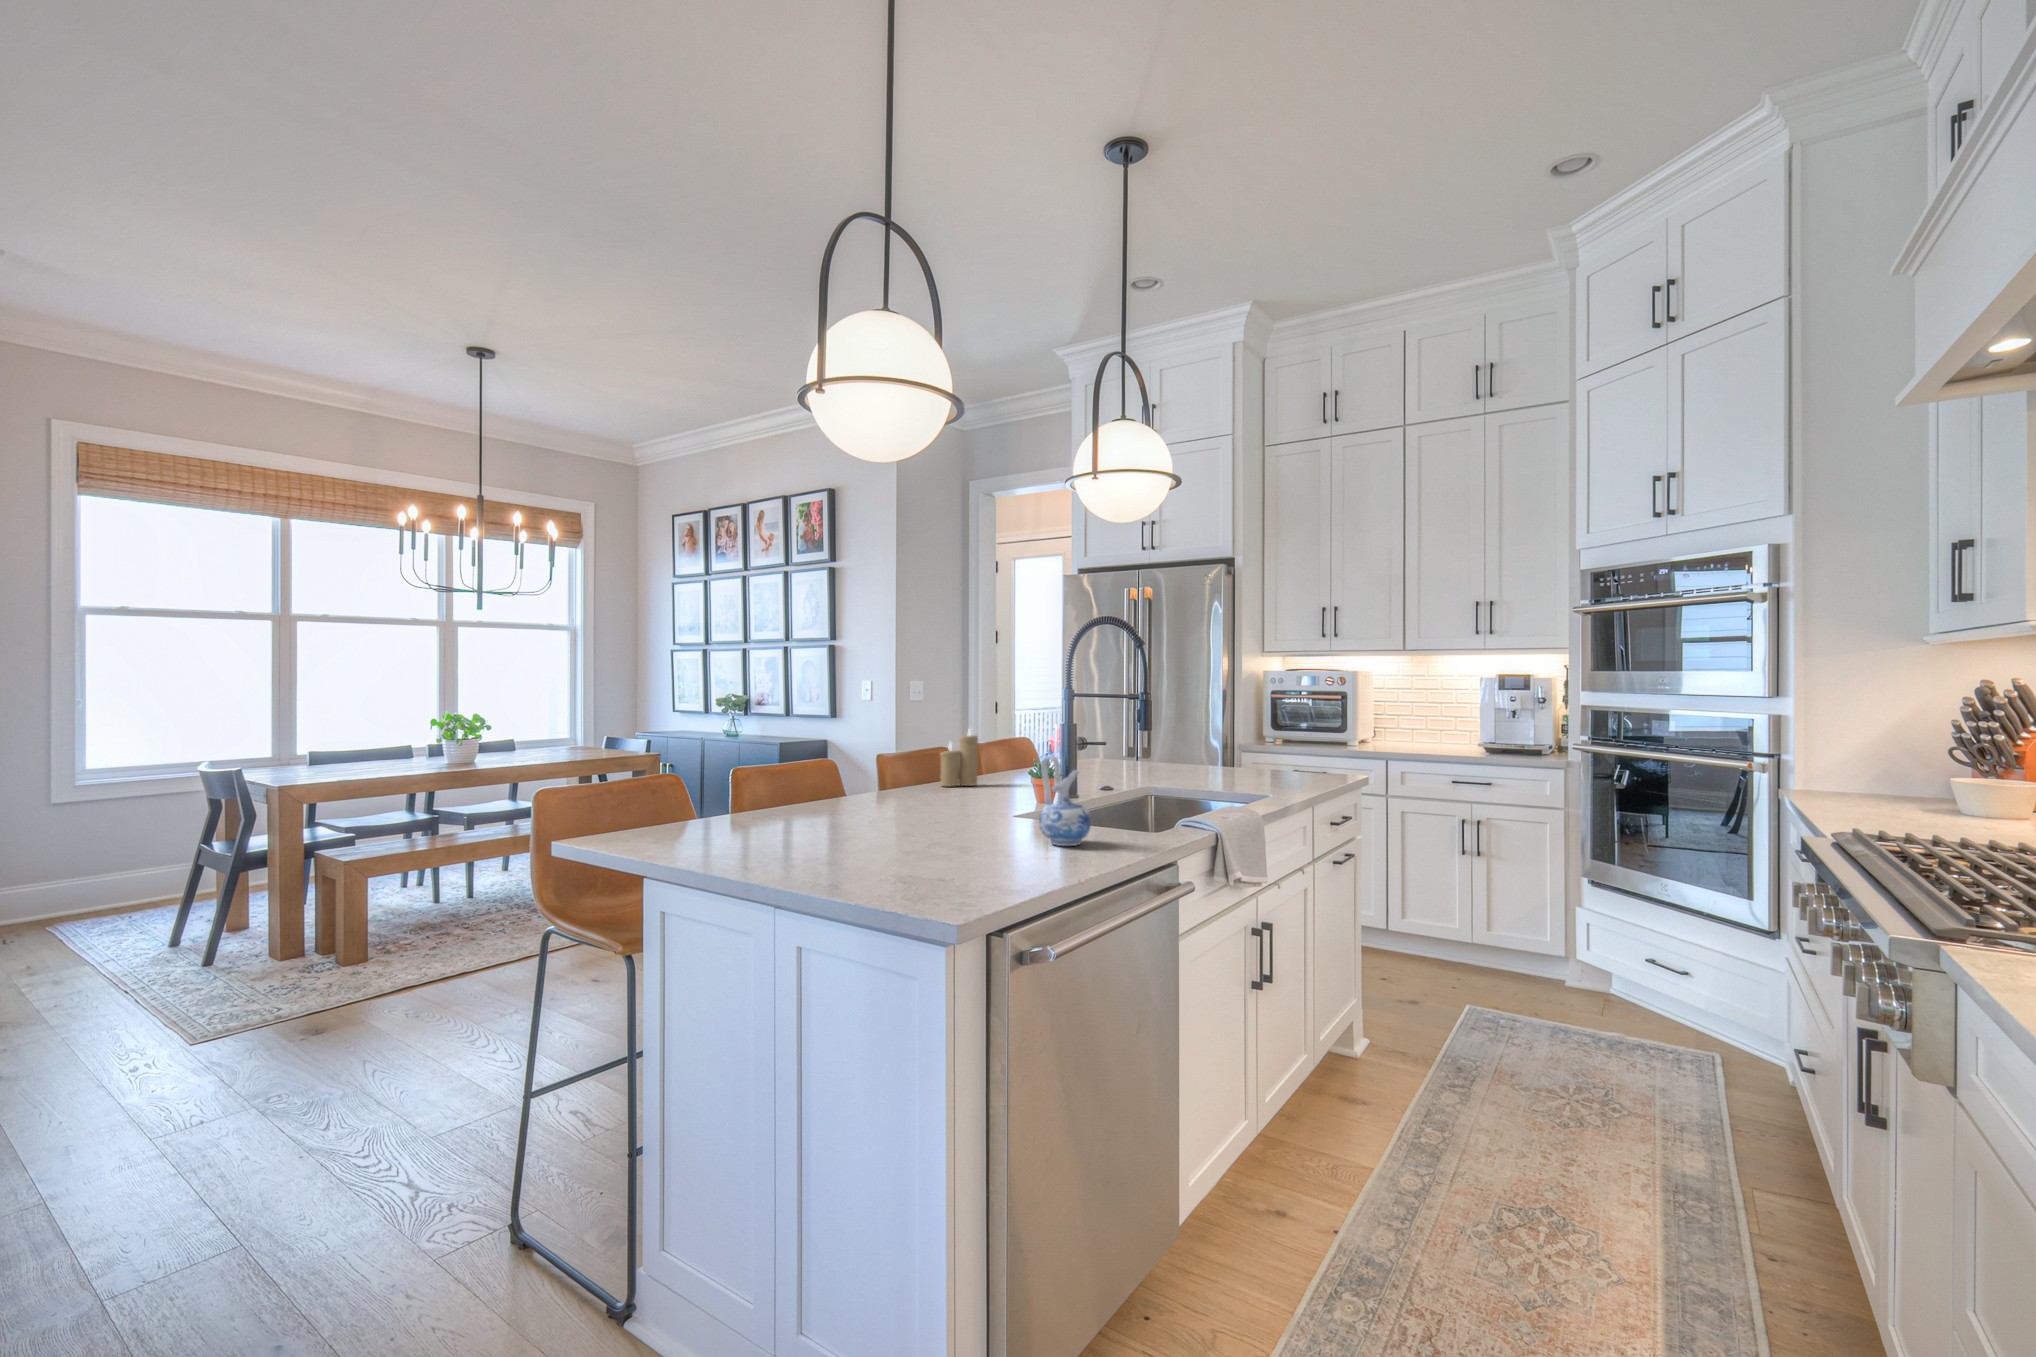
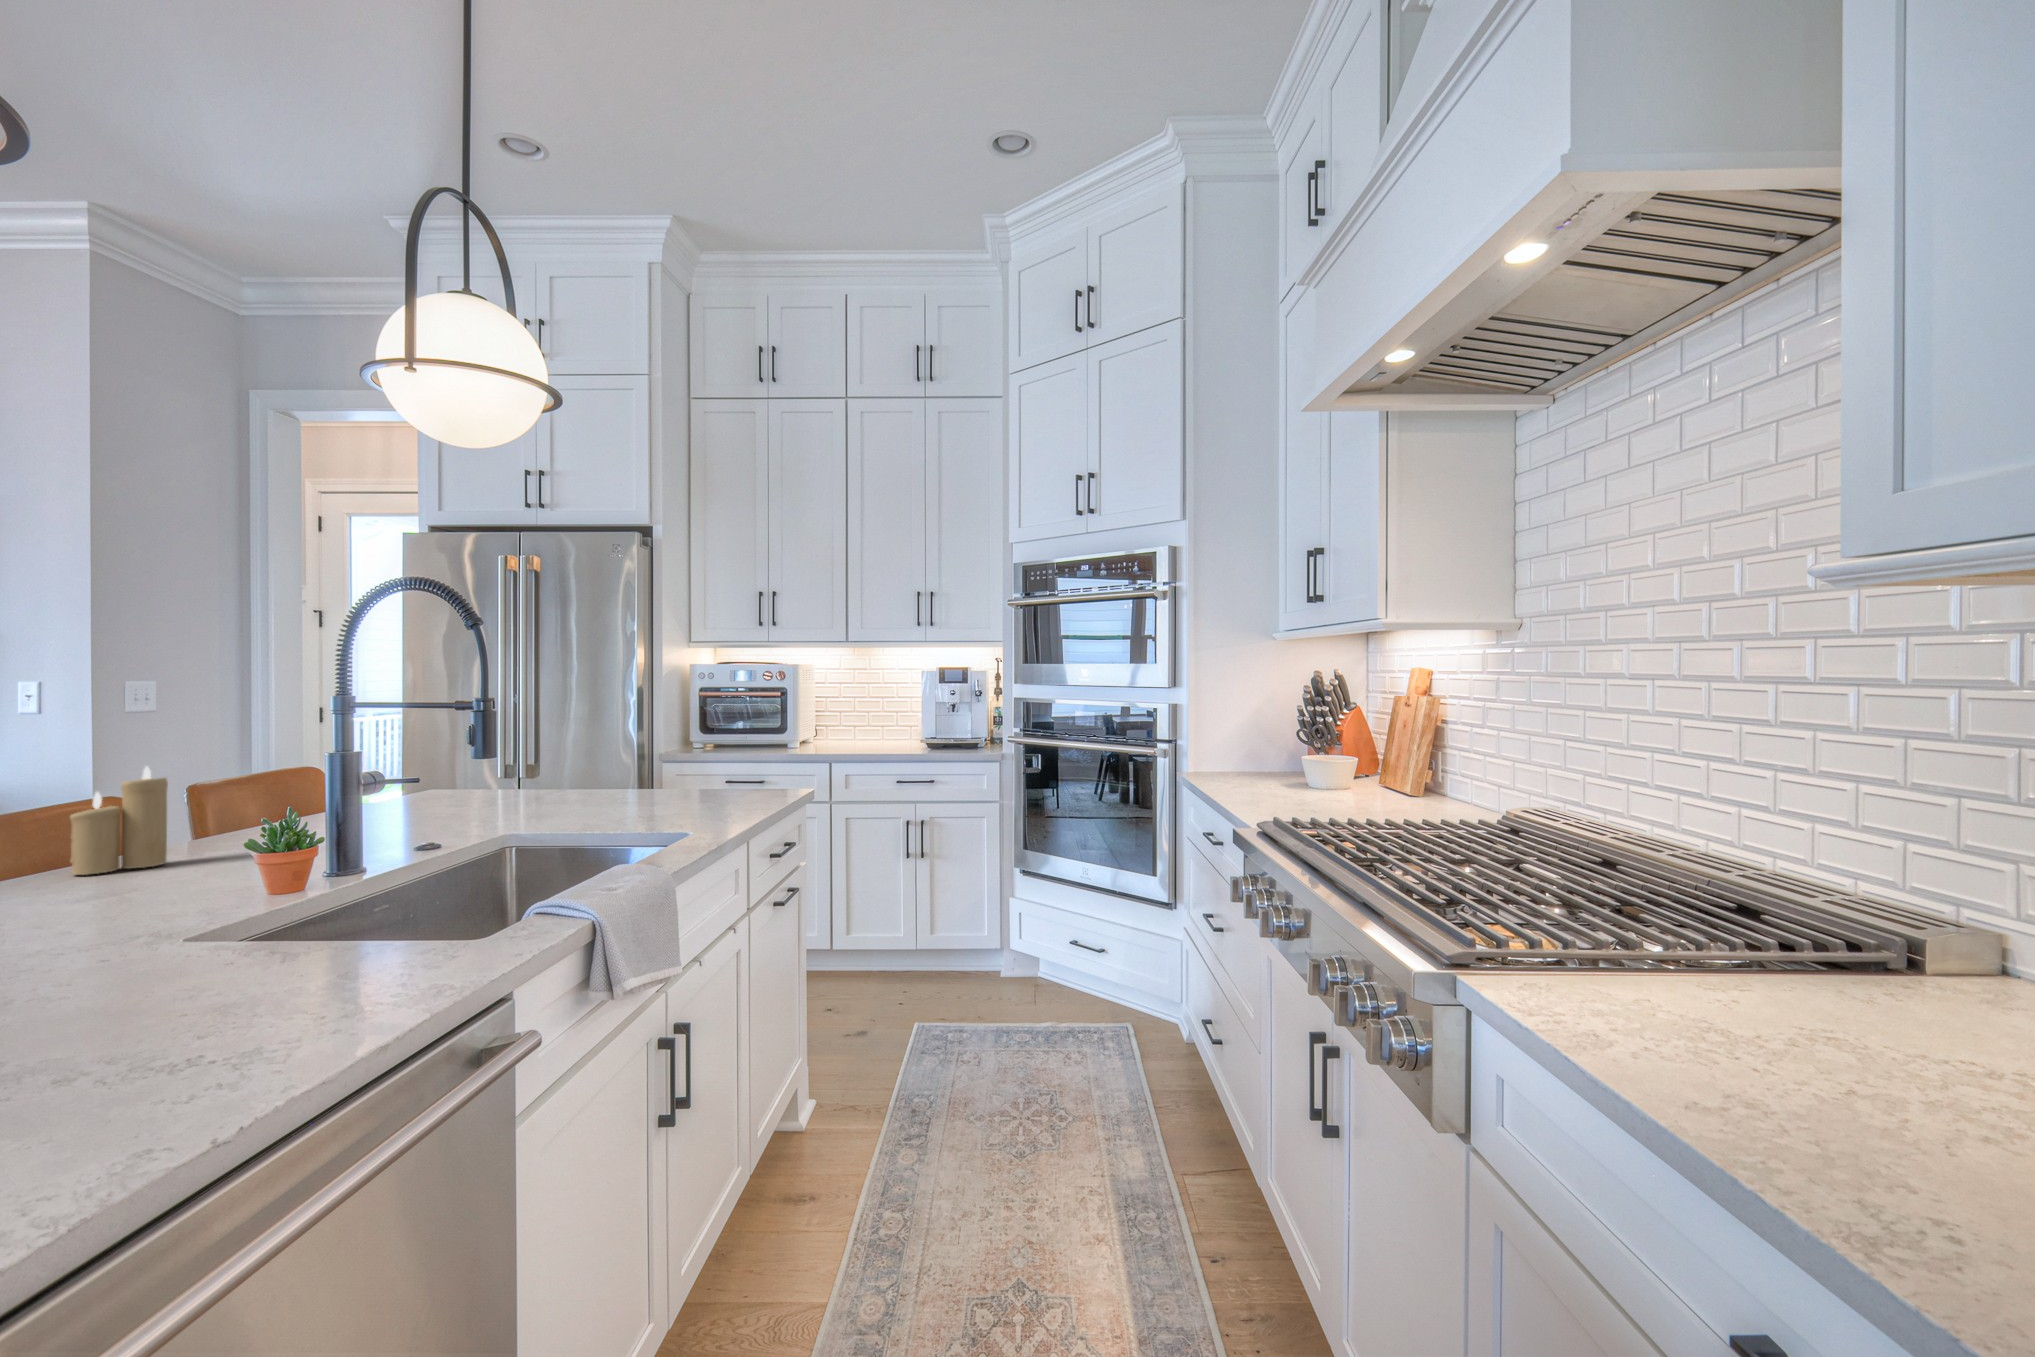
ceramic pitcher: present [1039,755,1091,846] -> none [179,837,318,1022]

